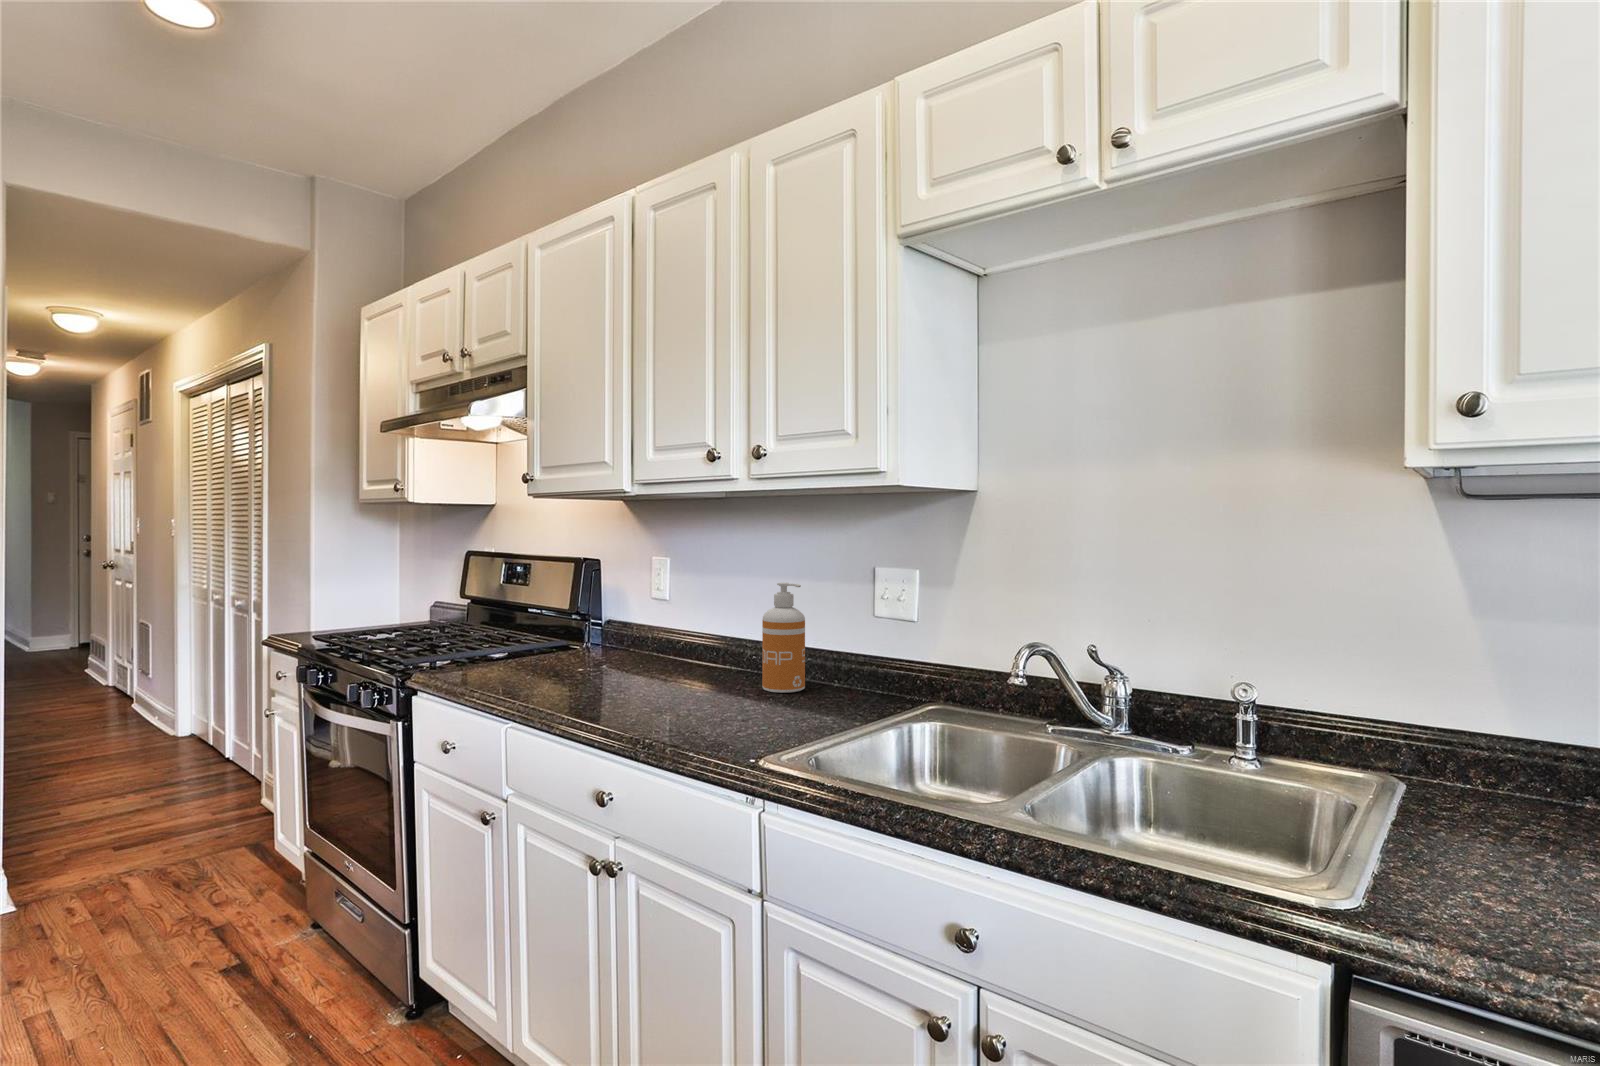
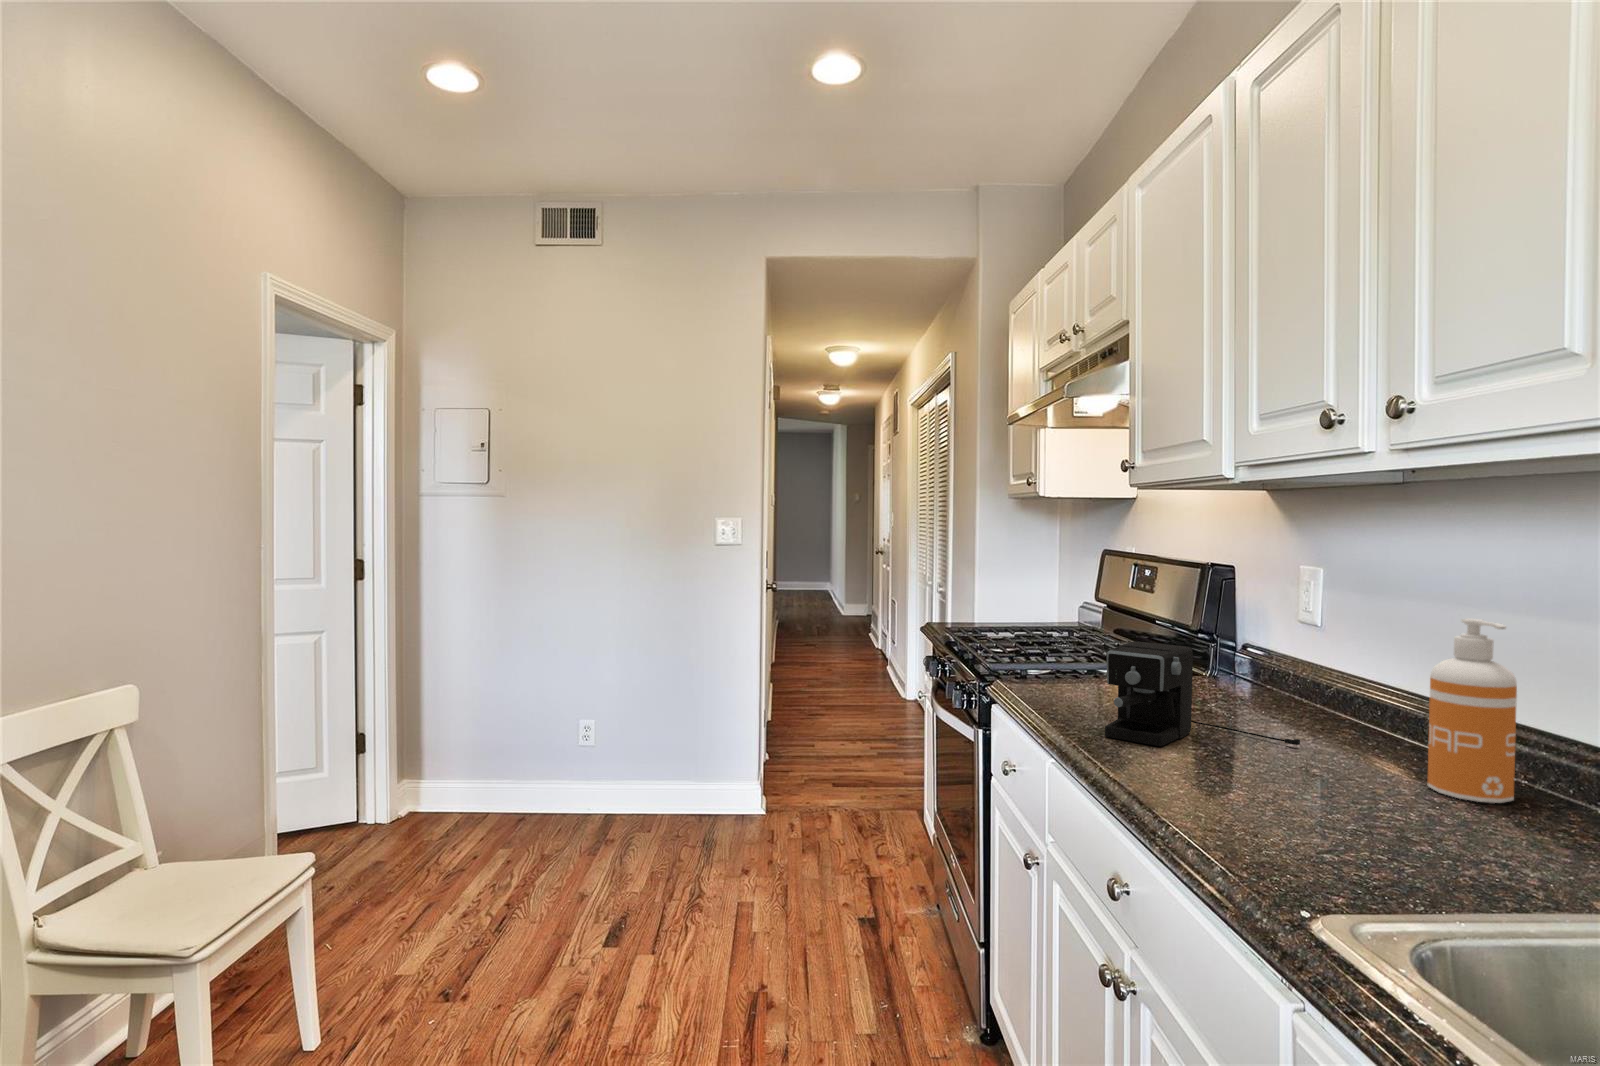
coffee maker: none [558,620,684,698] -> present [1105,641,1300,746]

